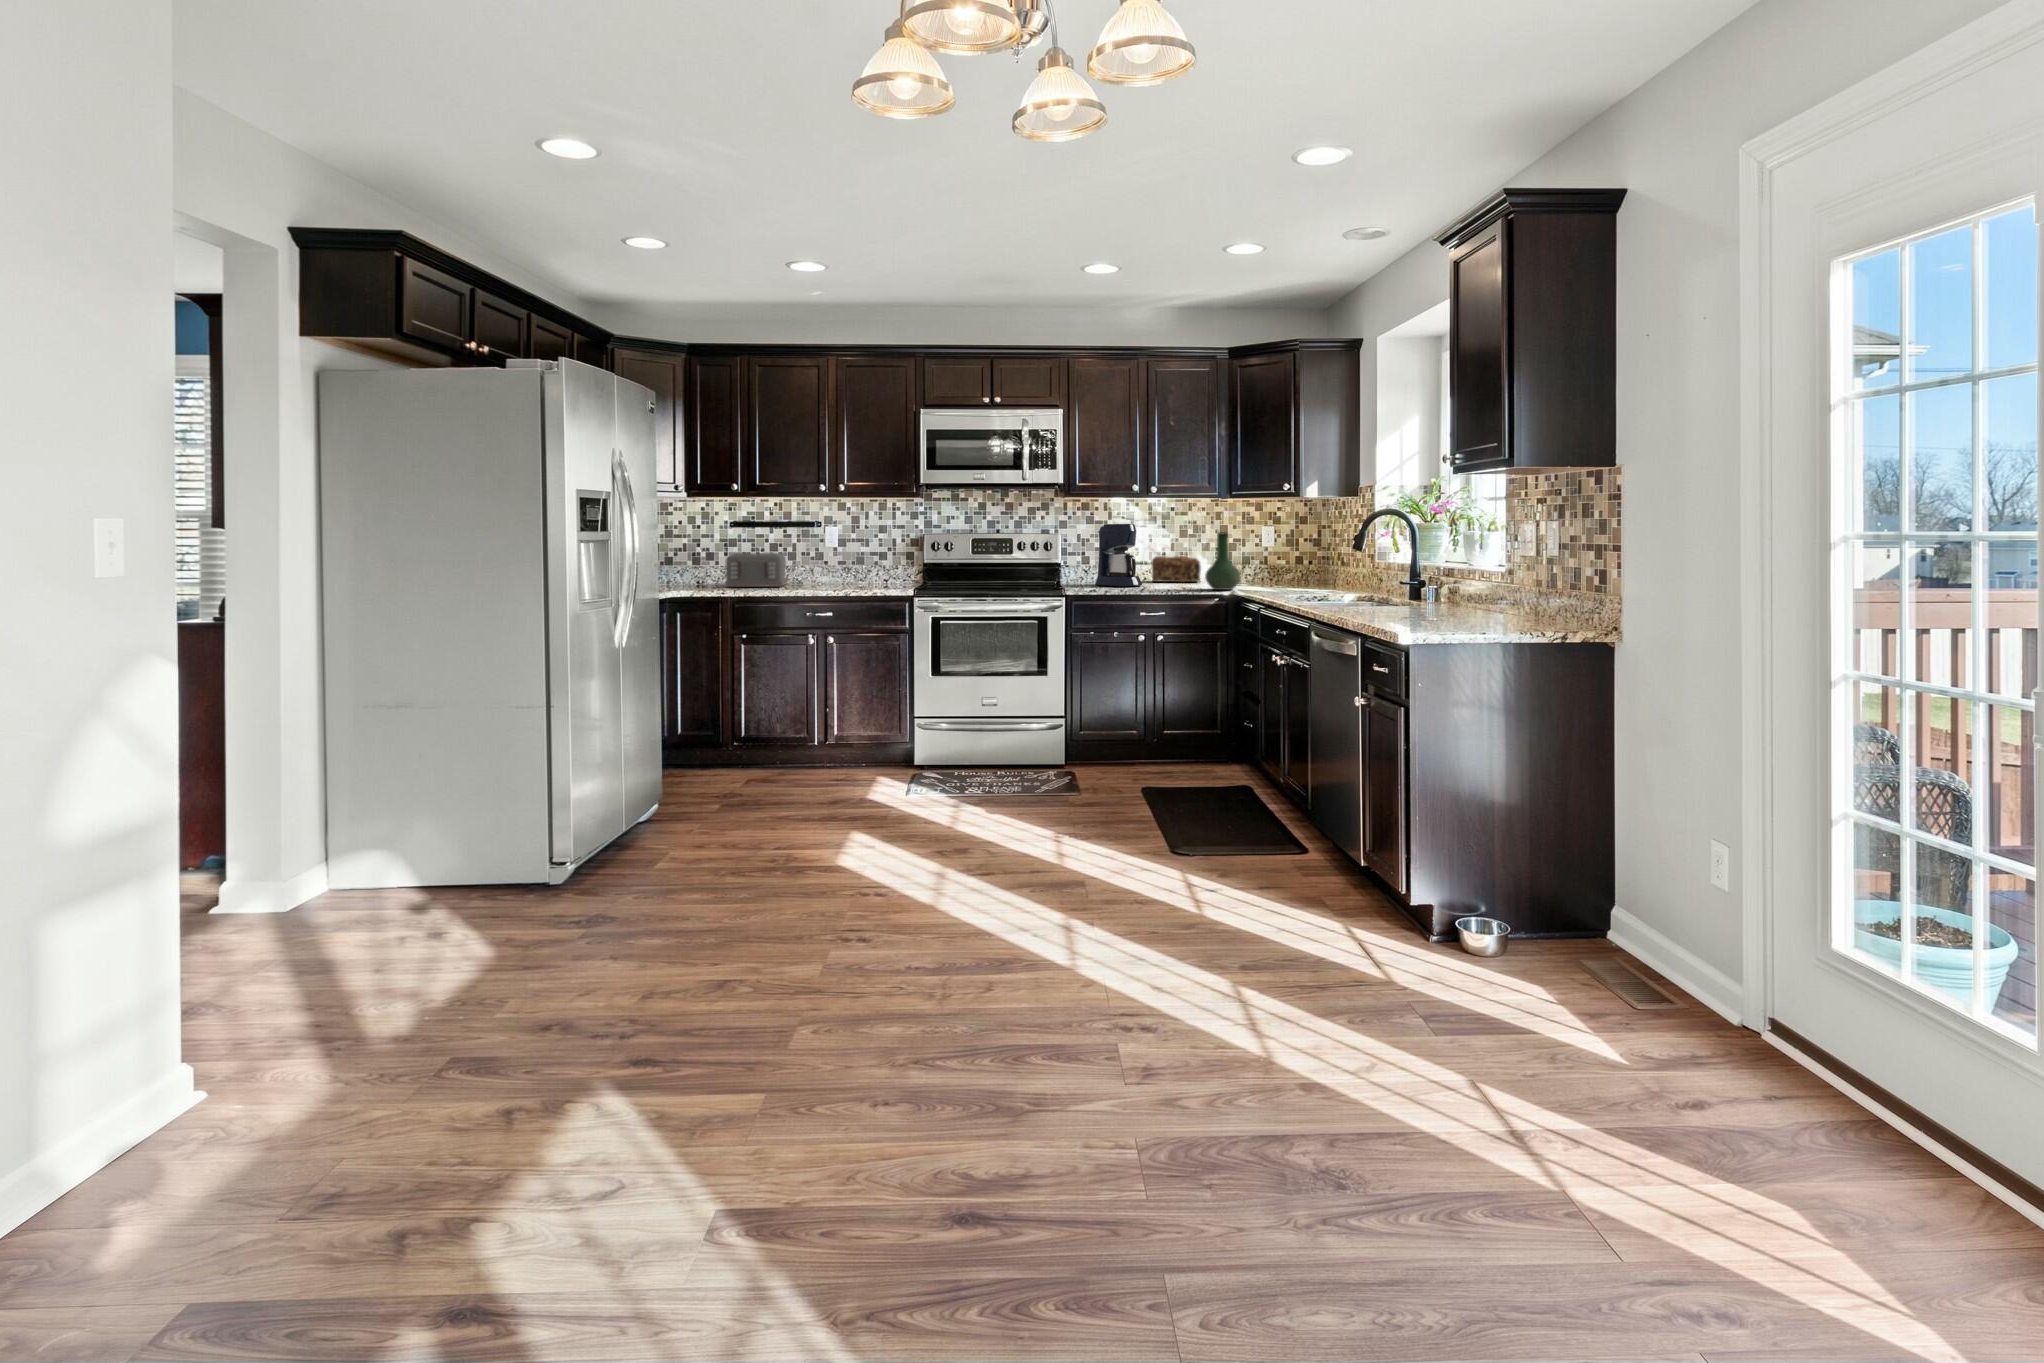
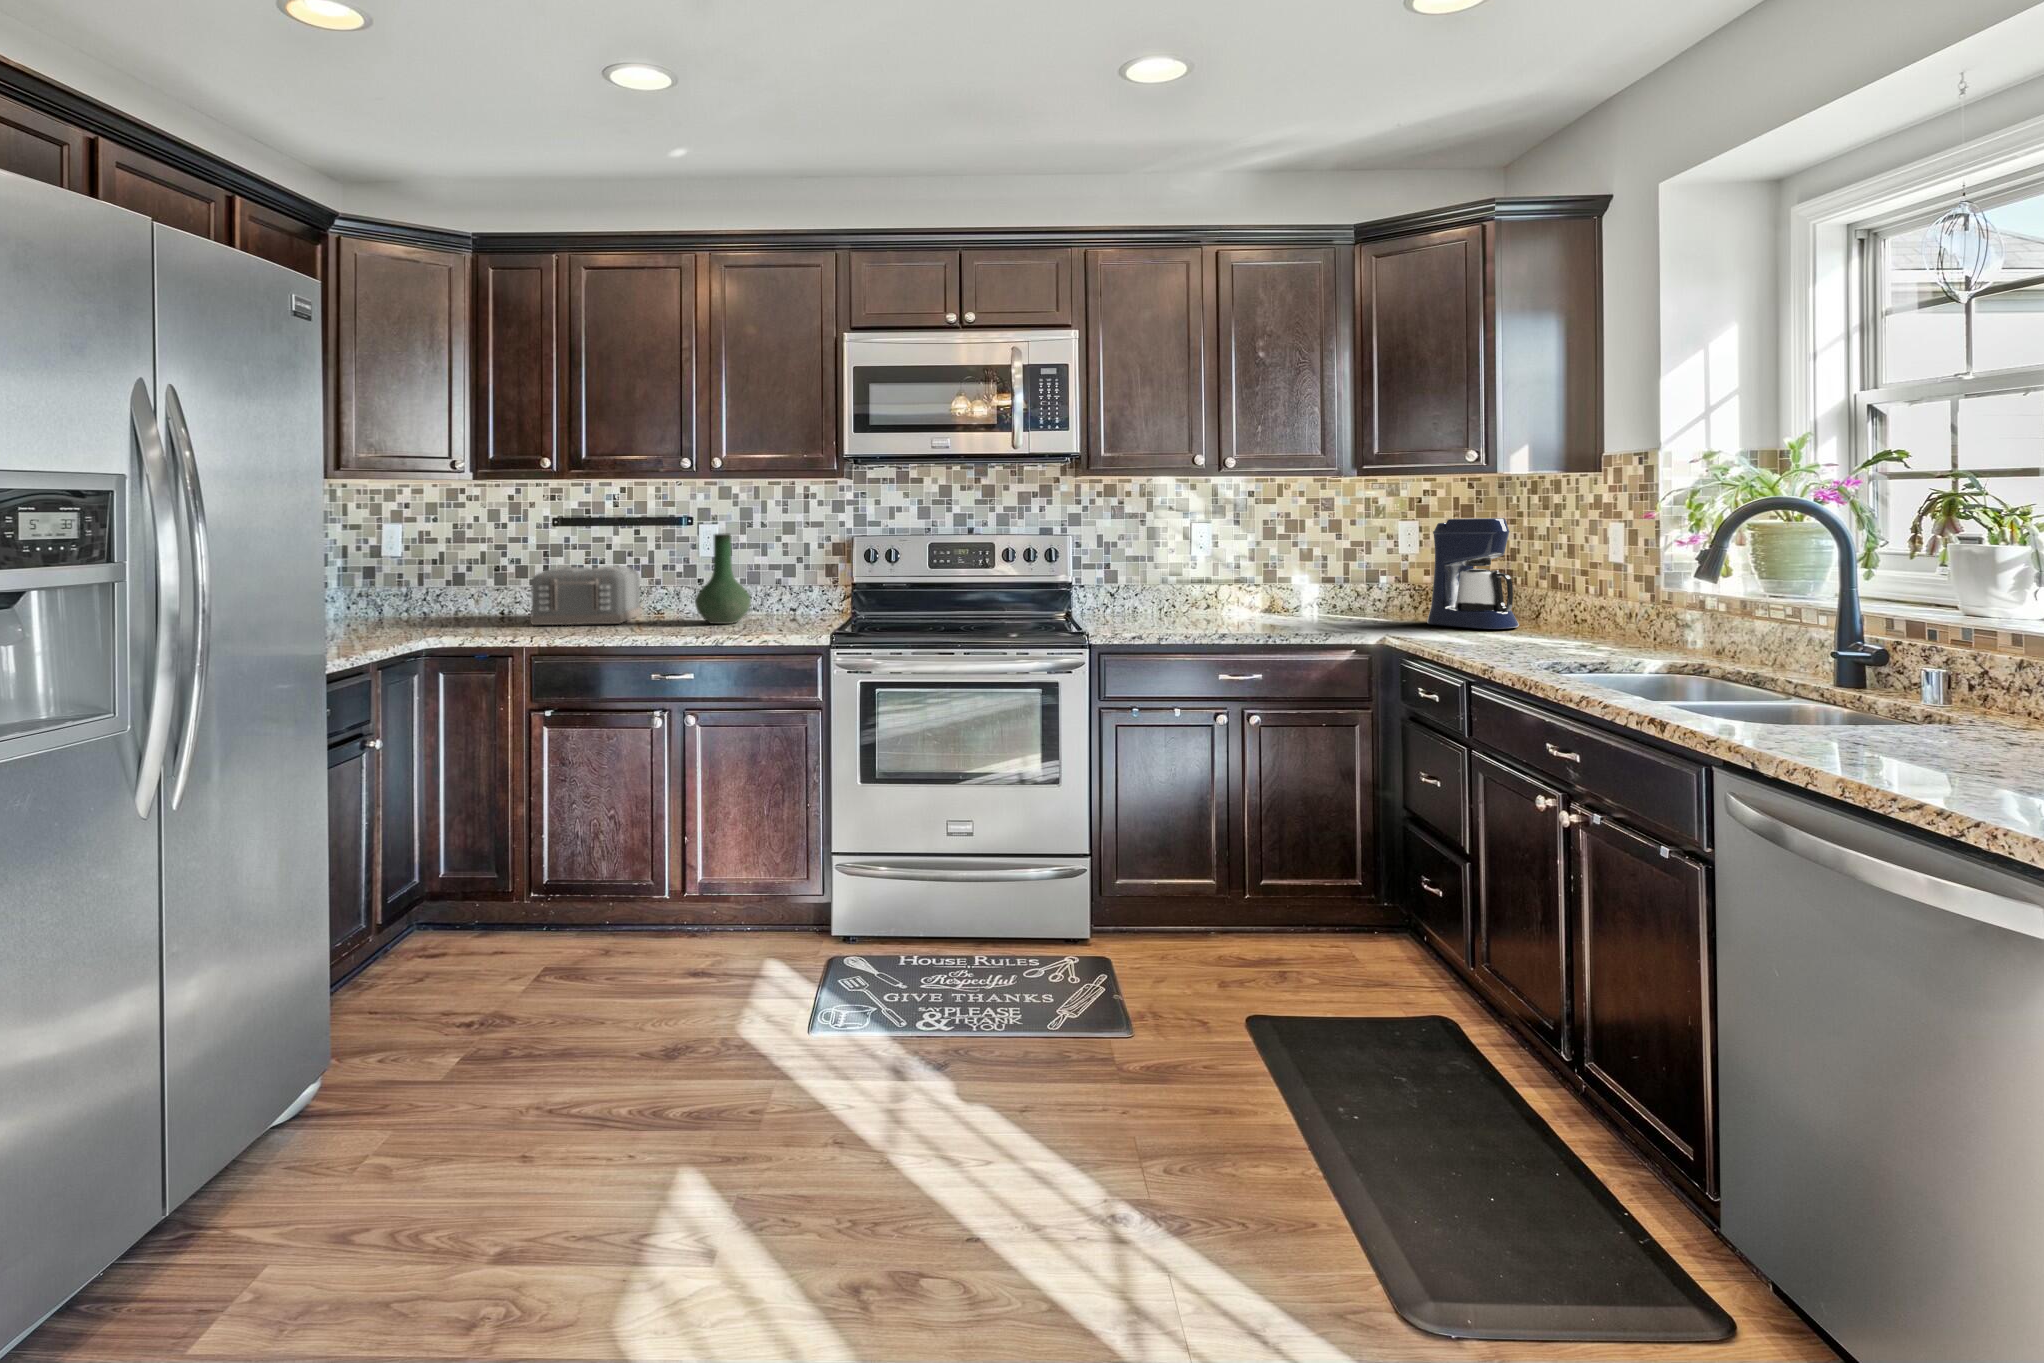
coffee maker: present [1095,524,1142,586] -> present [1427,518,1519,629]
vase: present [1205,532,1241,590] -> present [695,533,751,624]
bread loaf: present [1151,556,1201,582] -> none [1216,570,1301,613]

